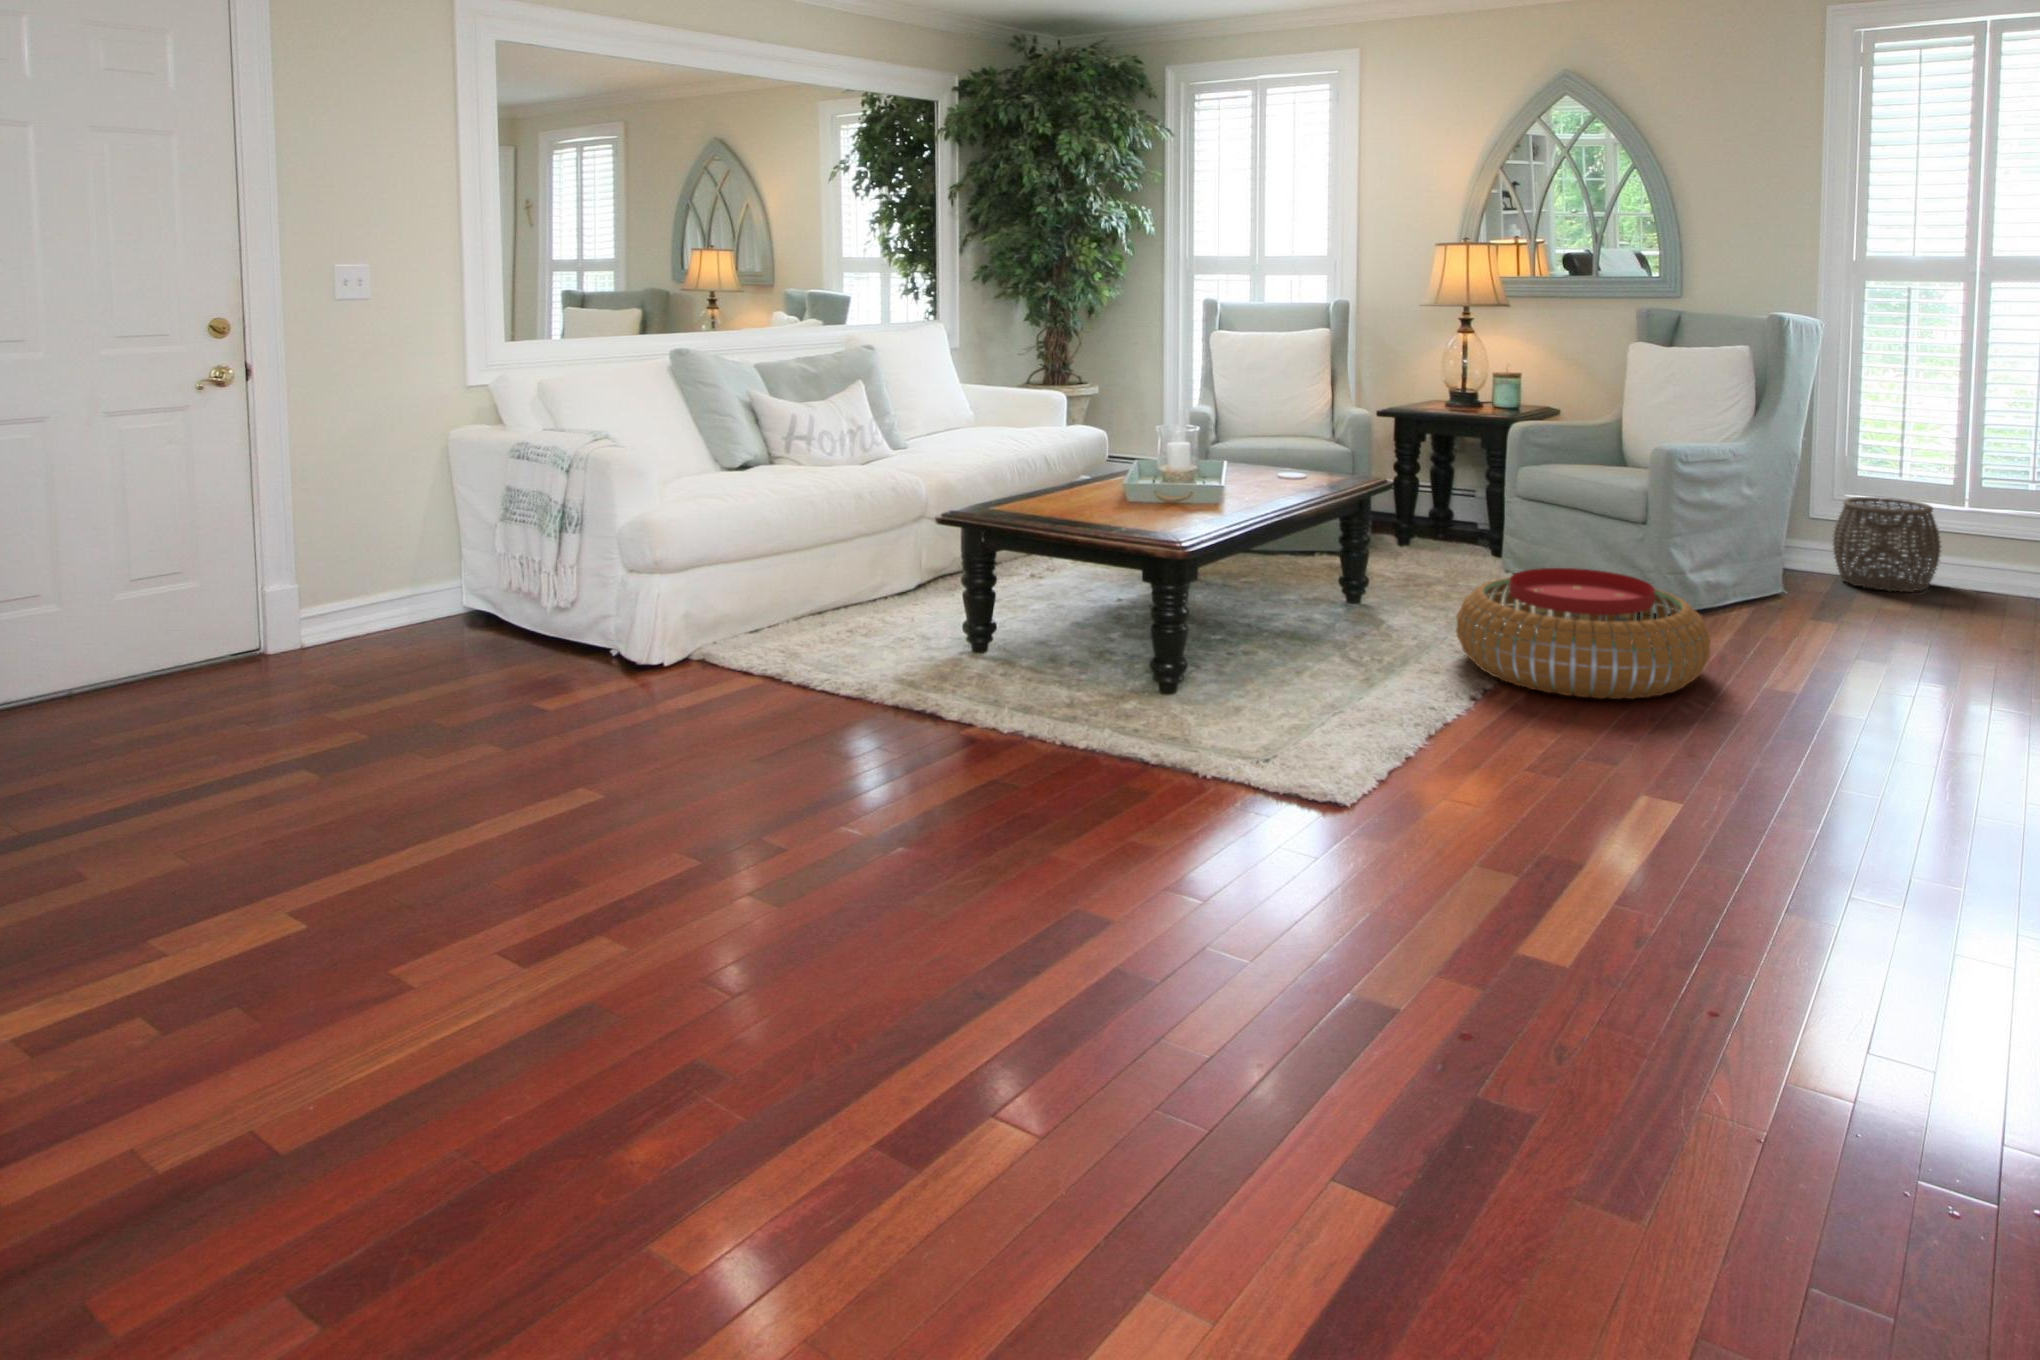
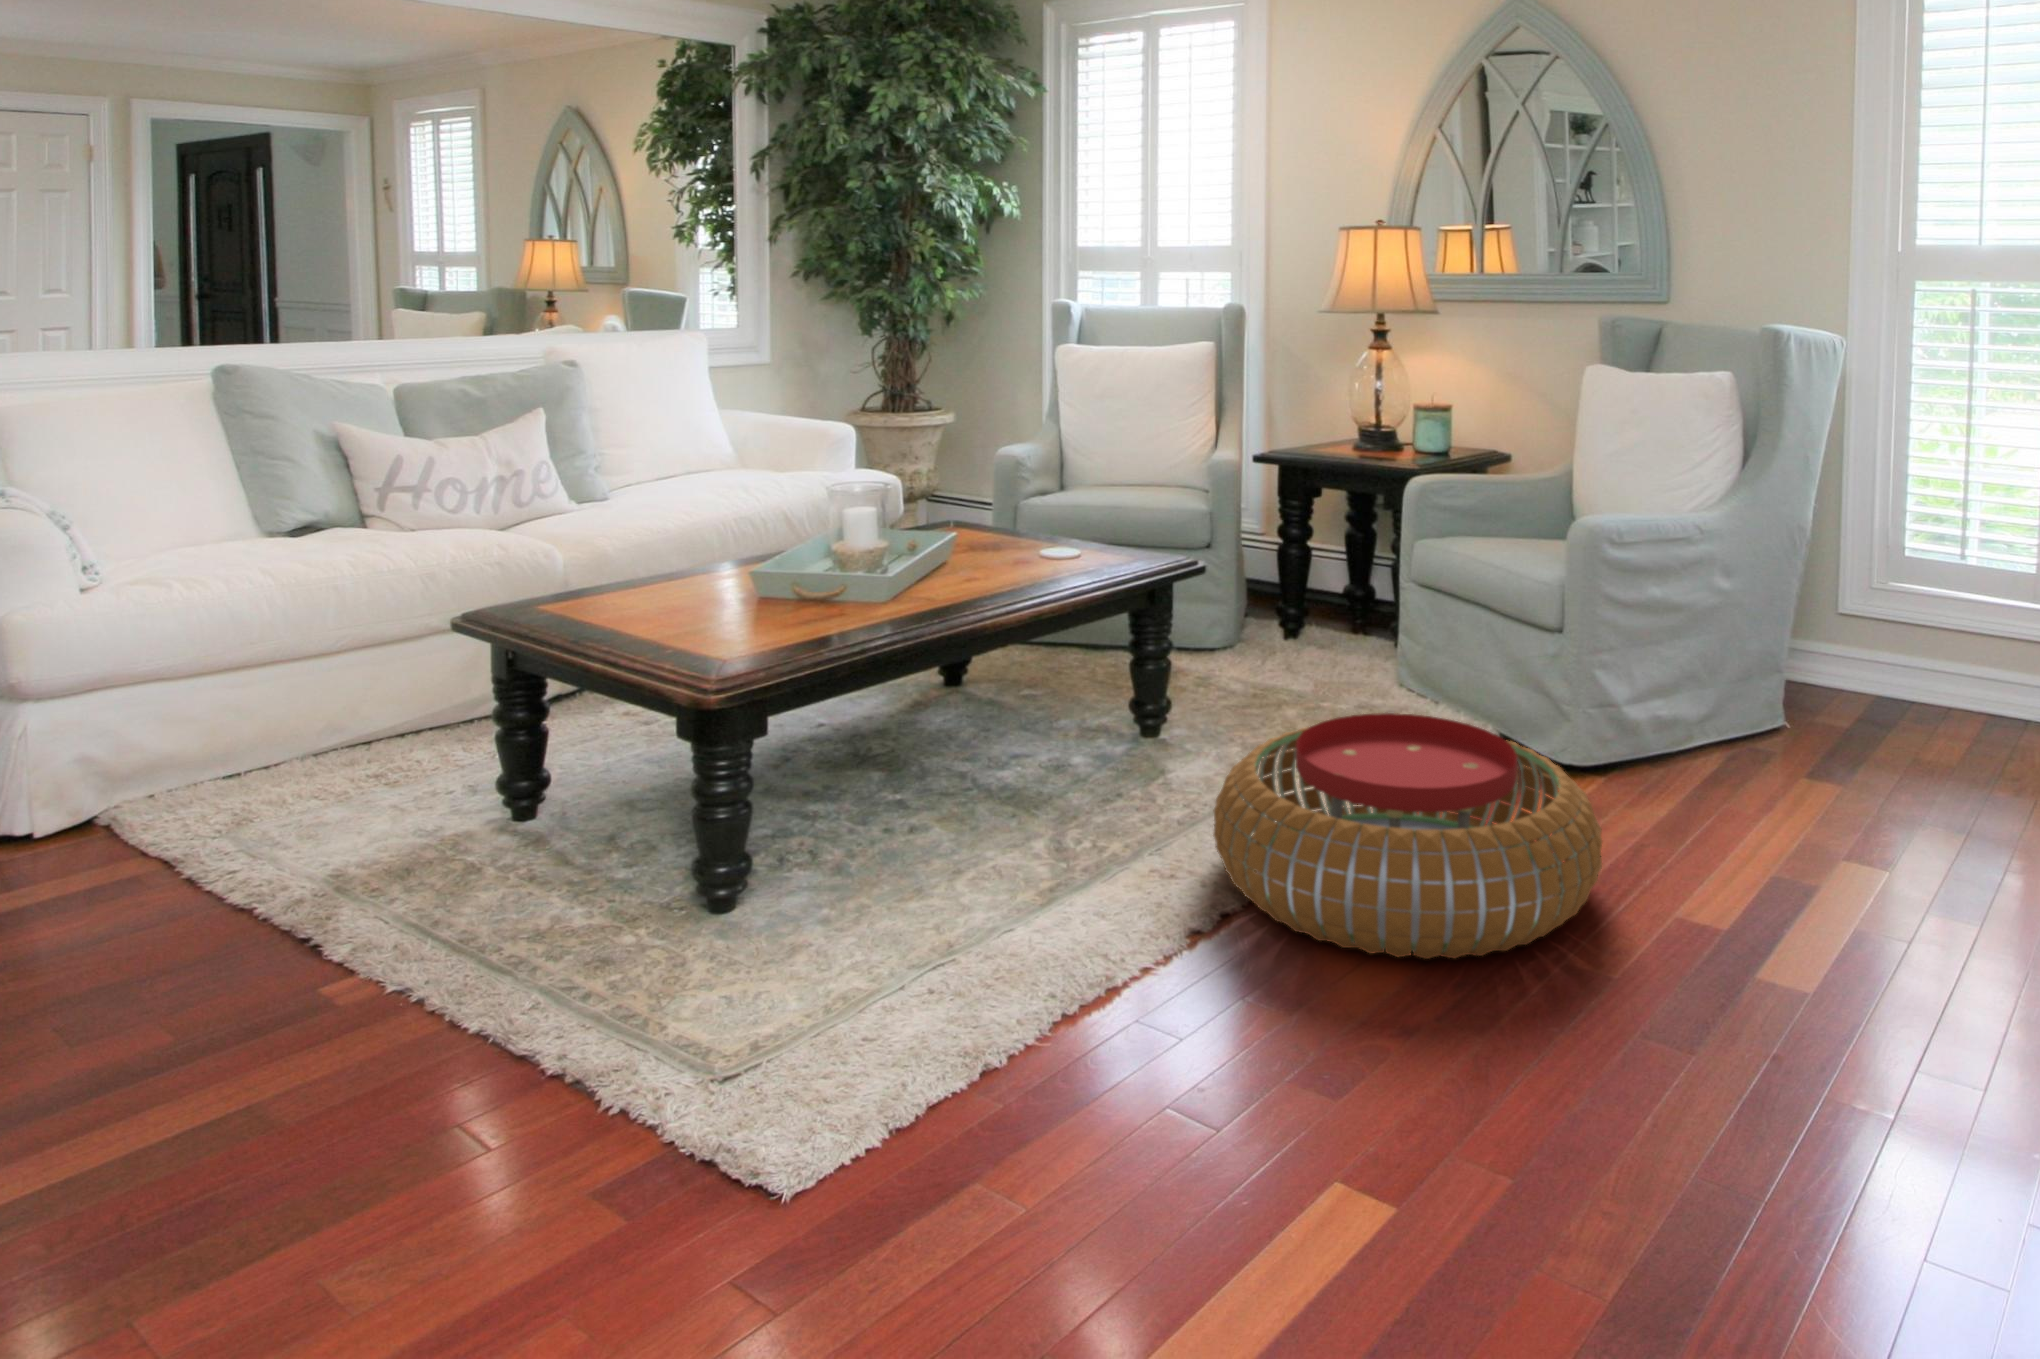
woven basket: present [1833,497,1941,592] -> none [1857,588,2014,732]

